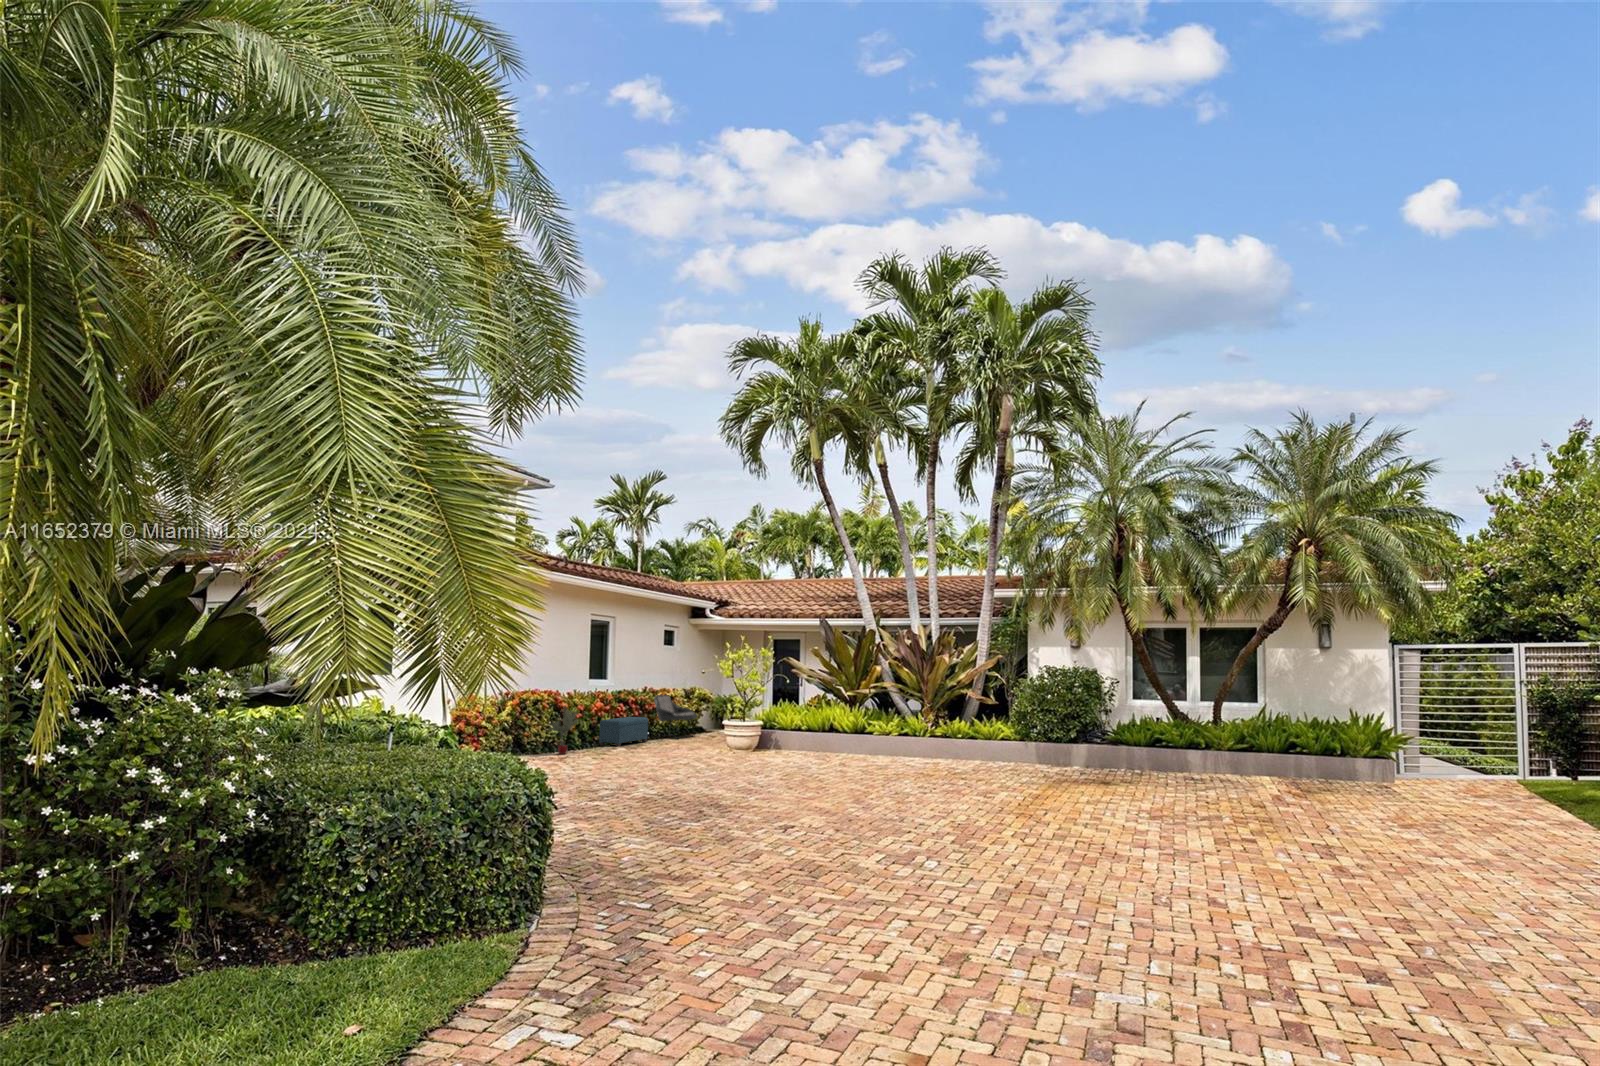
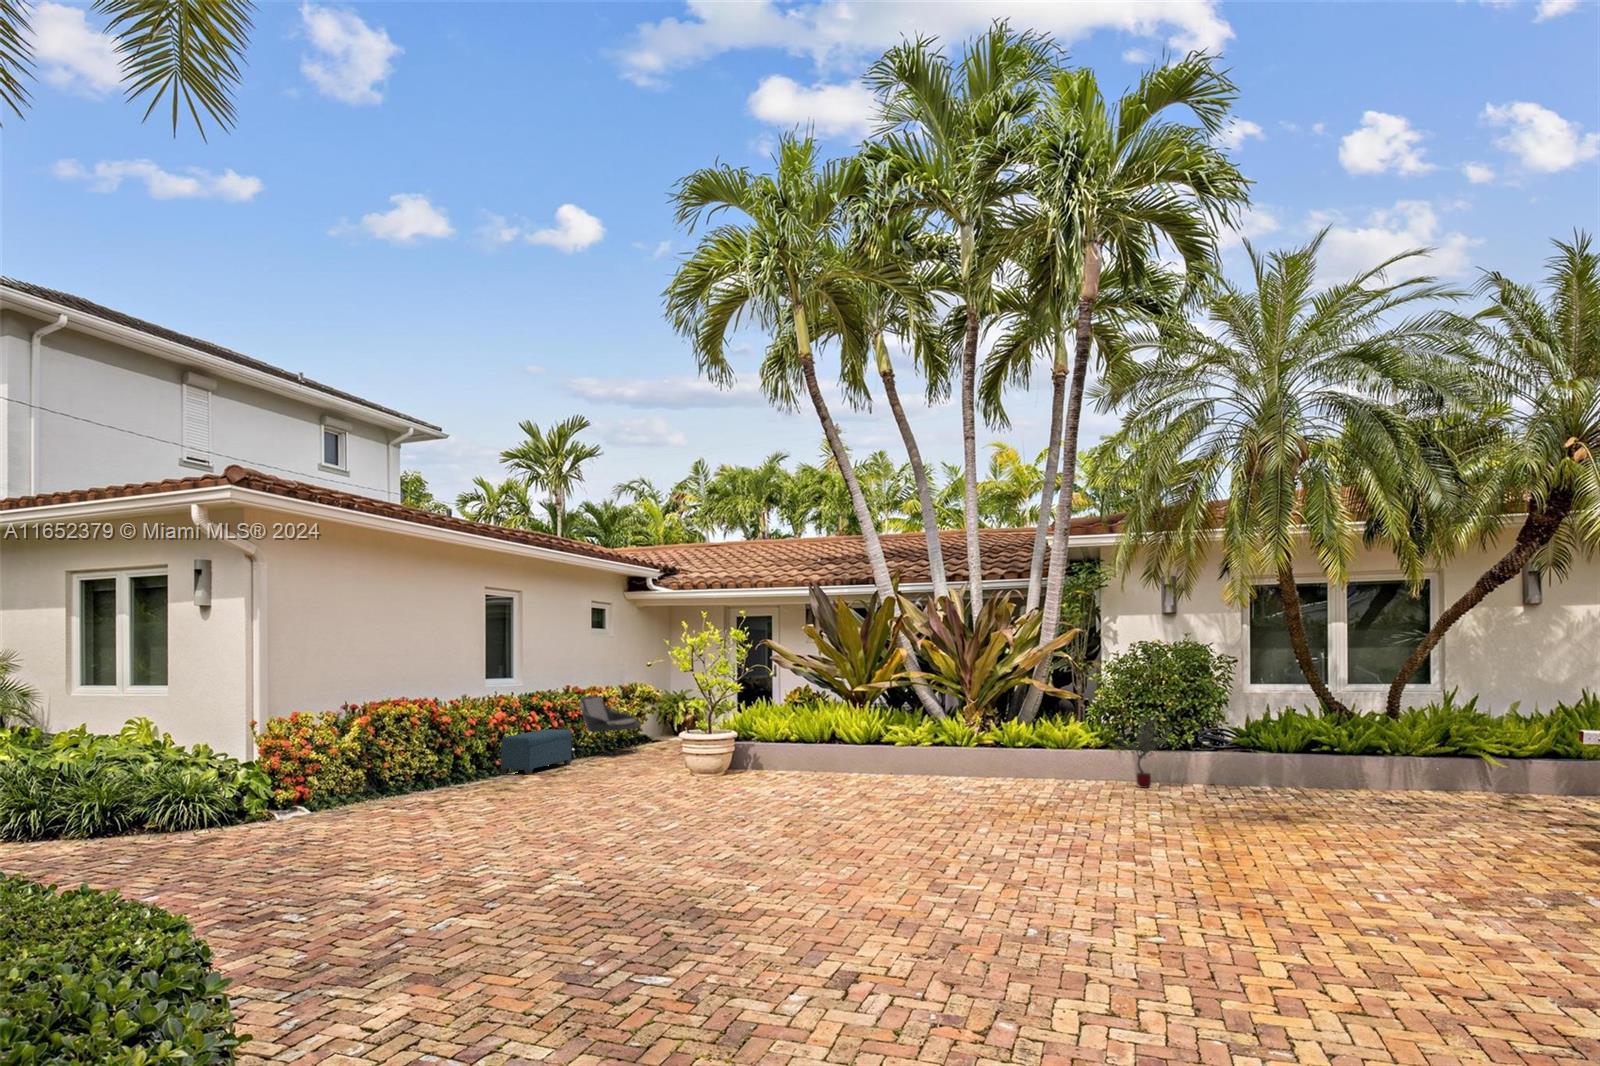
potted tree: present [549,707,578,754] -> present [1114,716,1172,788]

